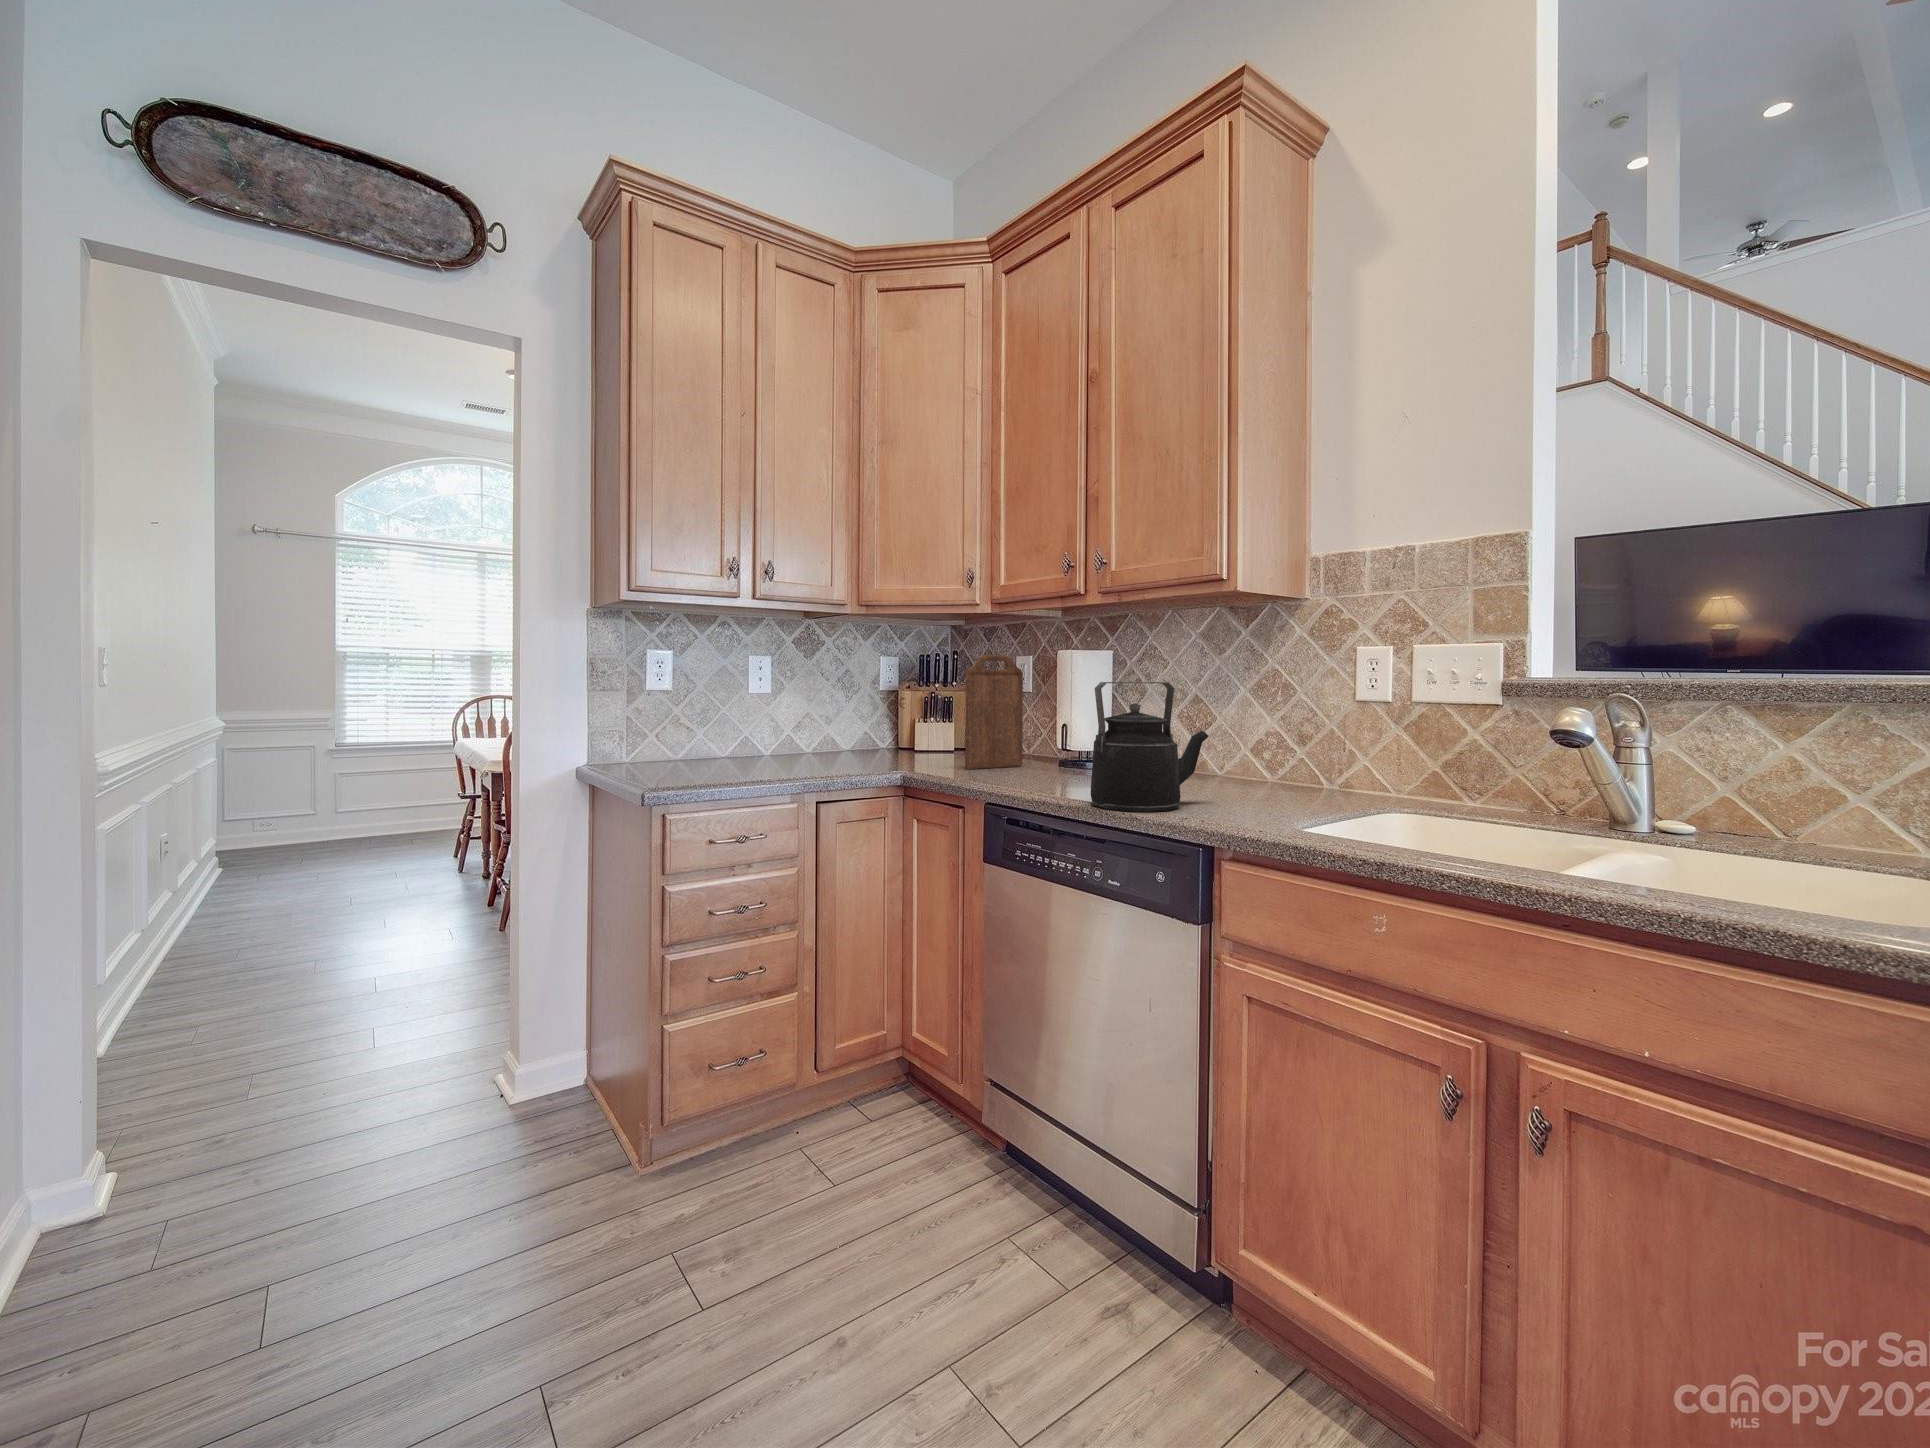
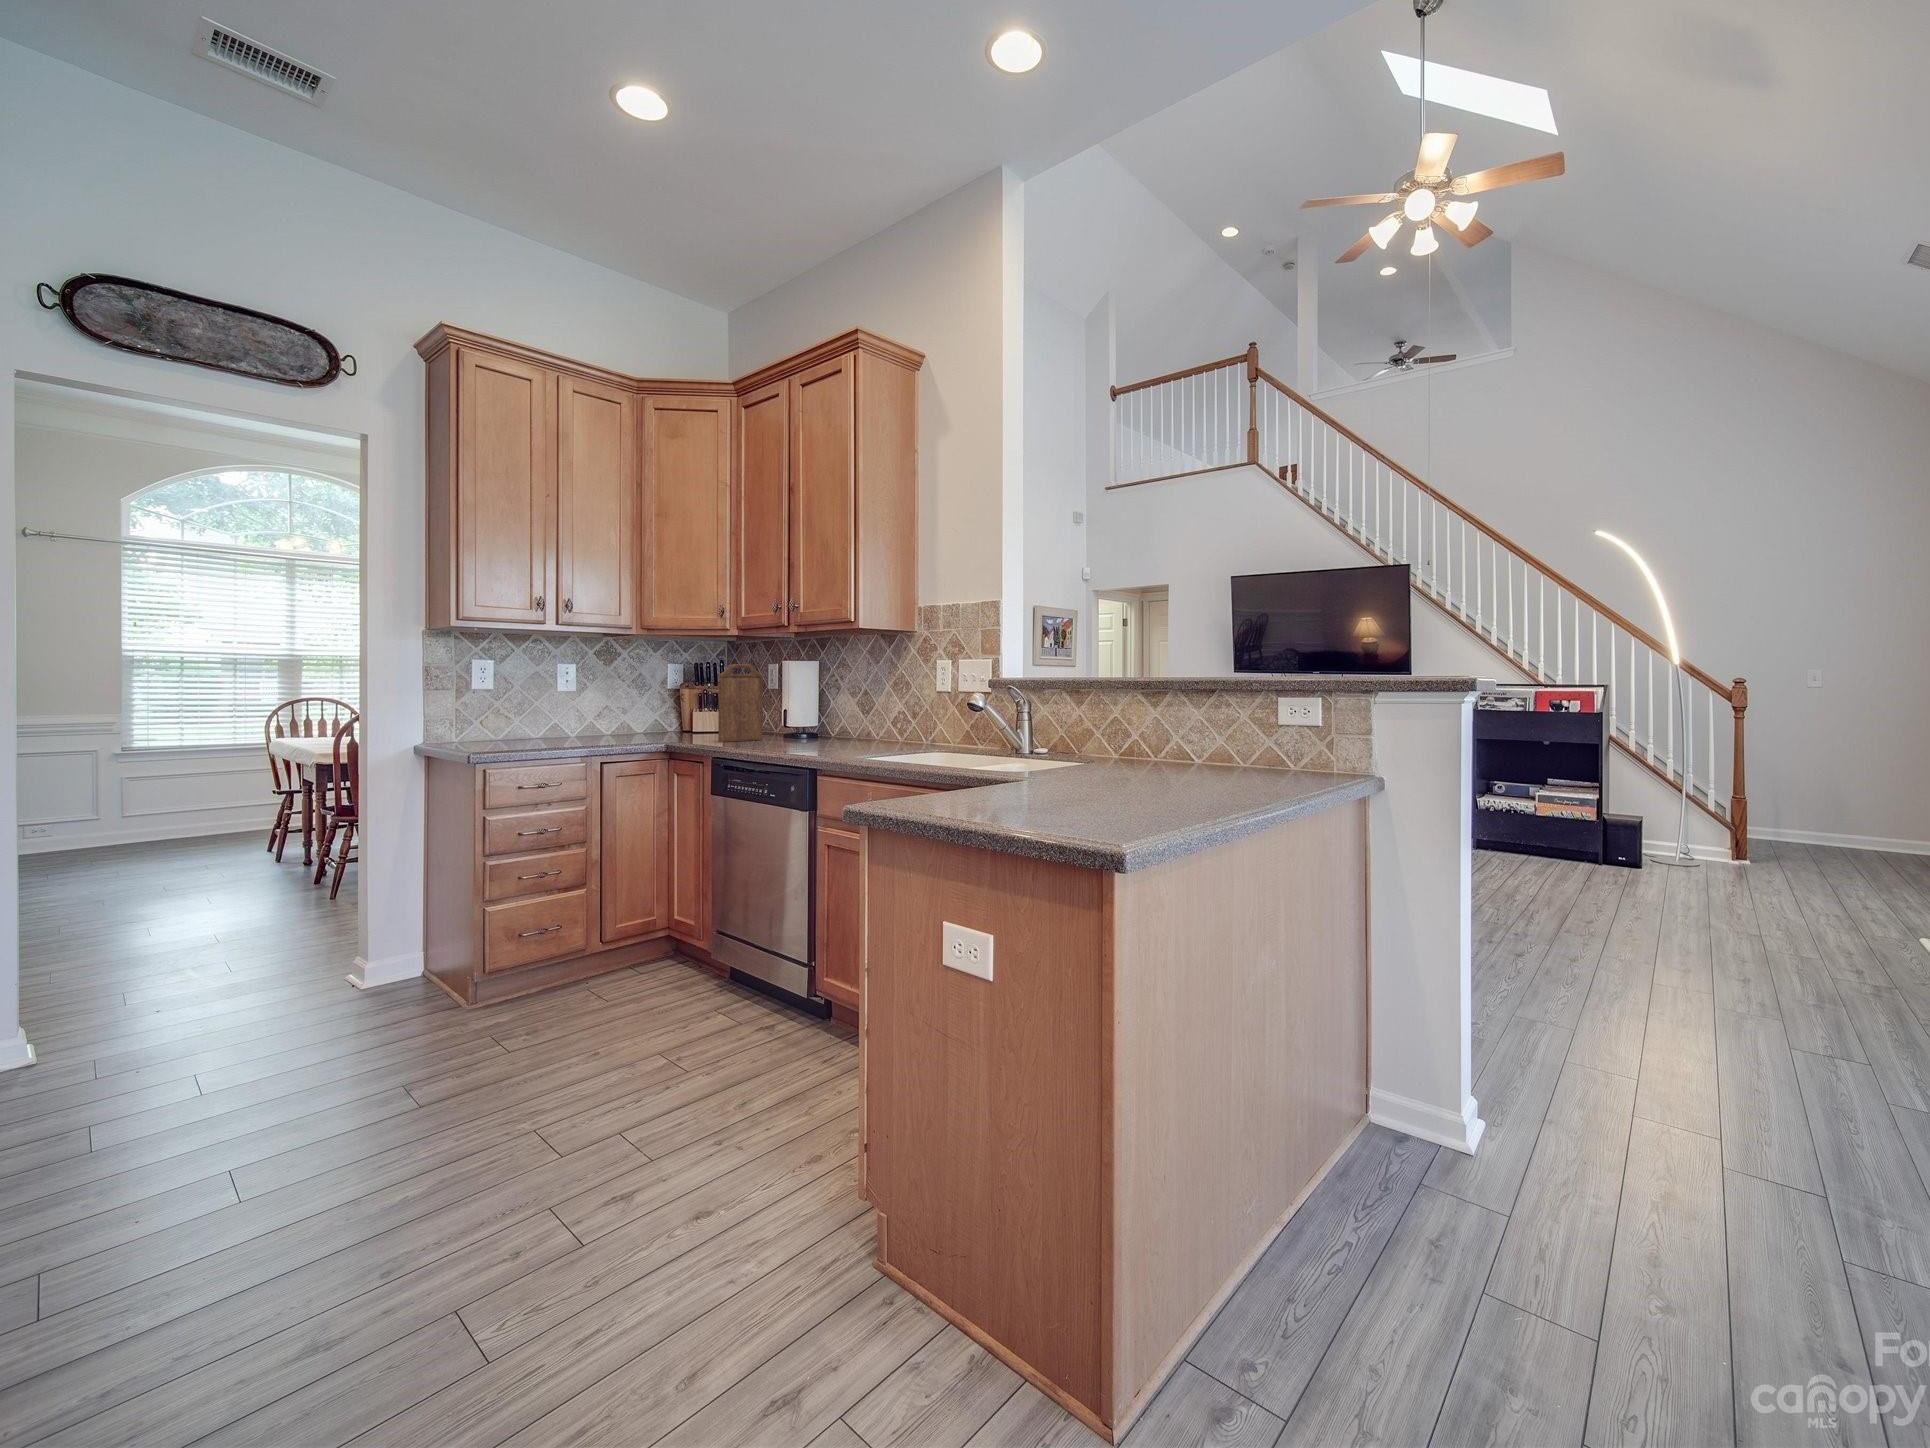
kettle: present [1091,682,1208,812] -> none [763,682,839,755]

